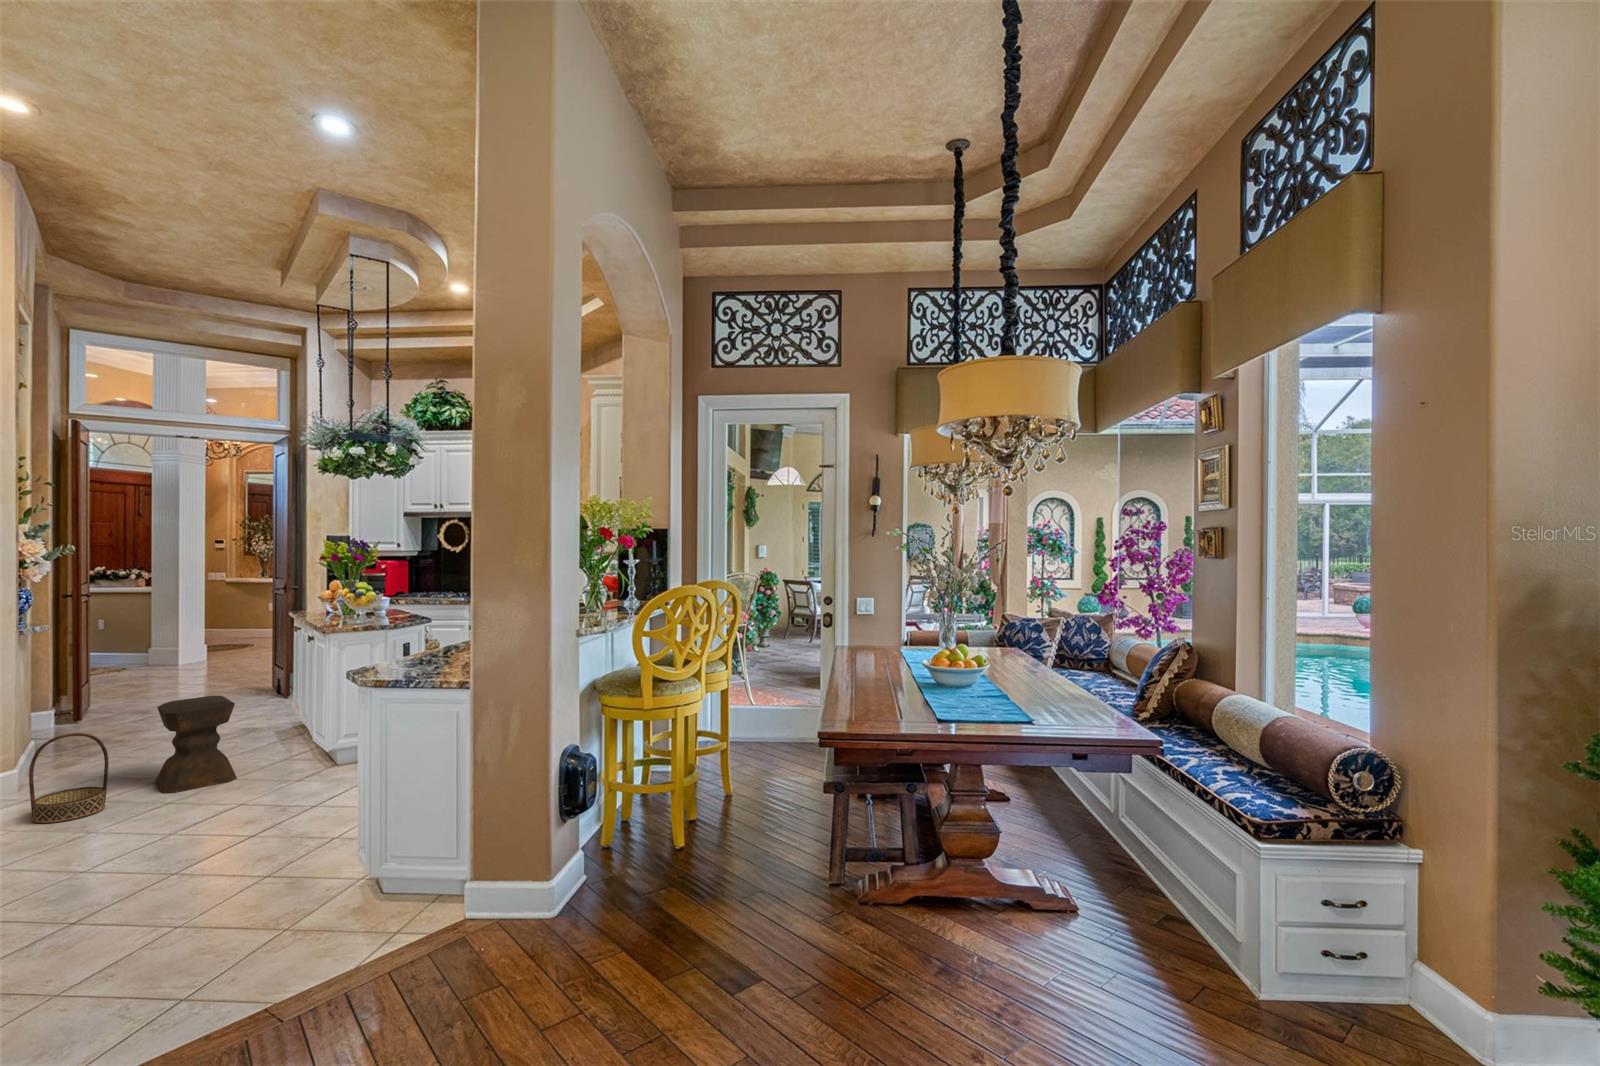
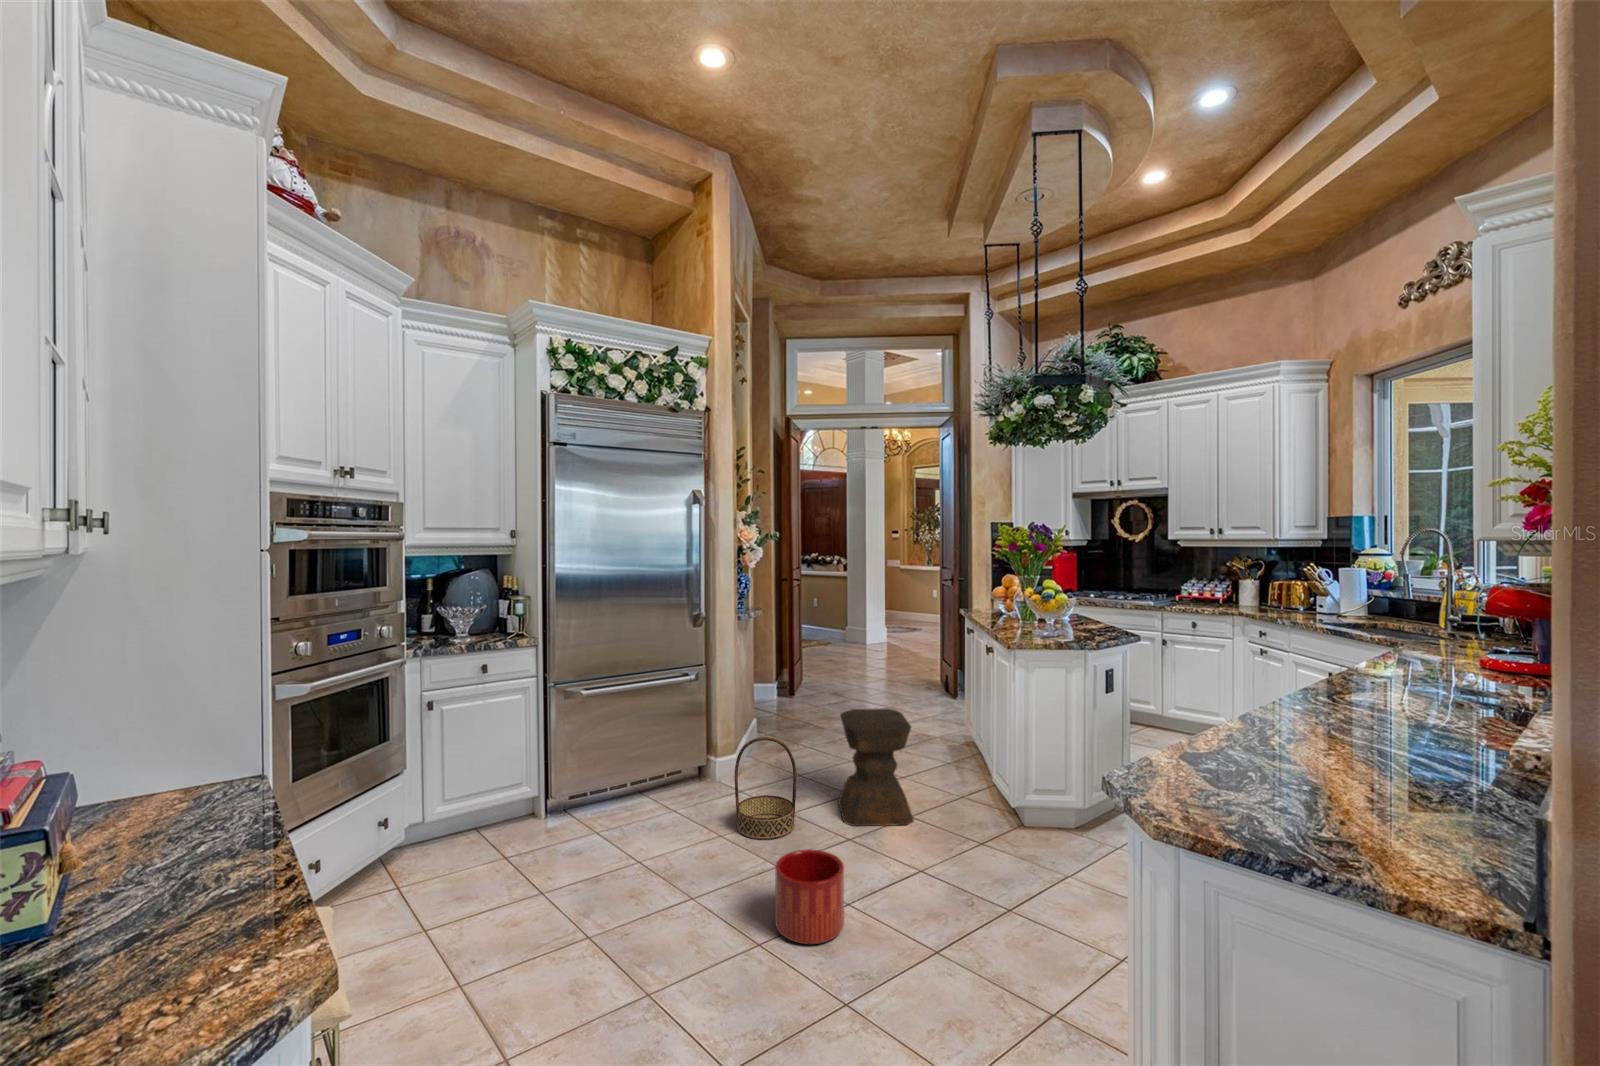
planter: none [99,792,170,855] -> present [775,849,844,944]

